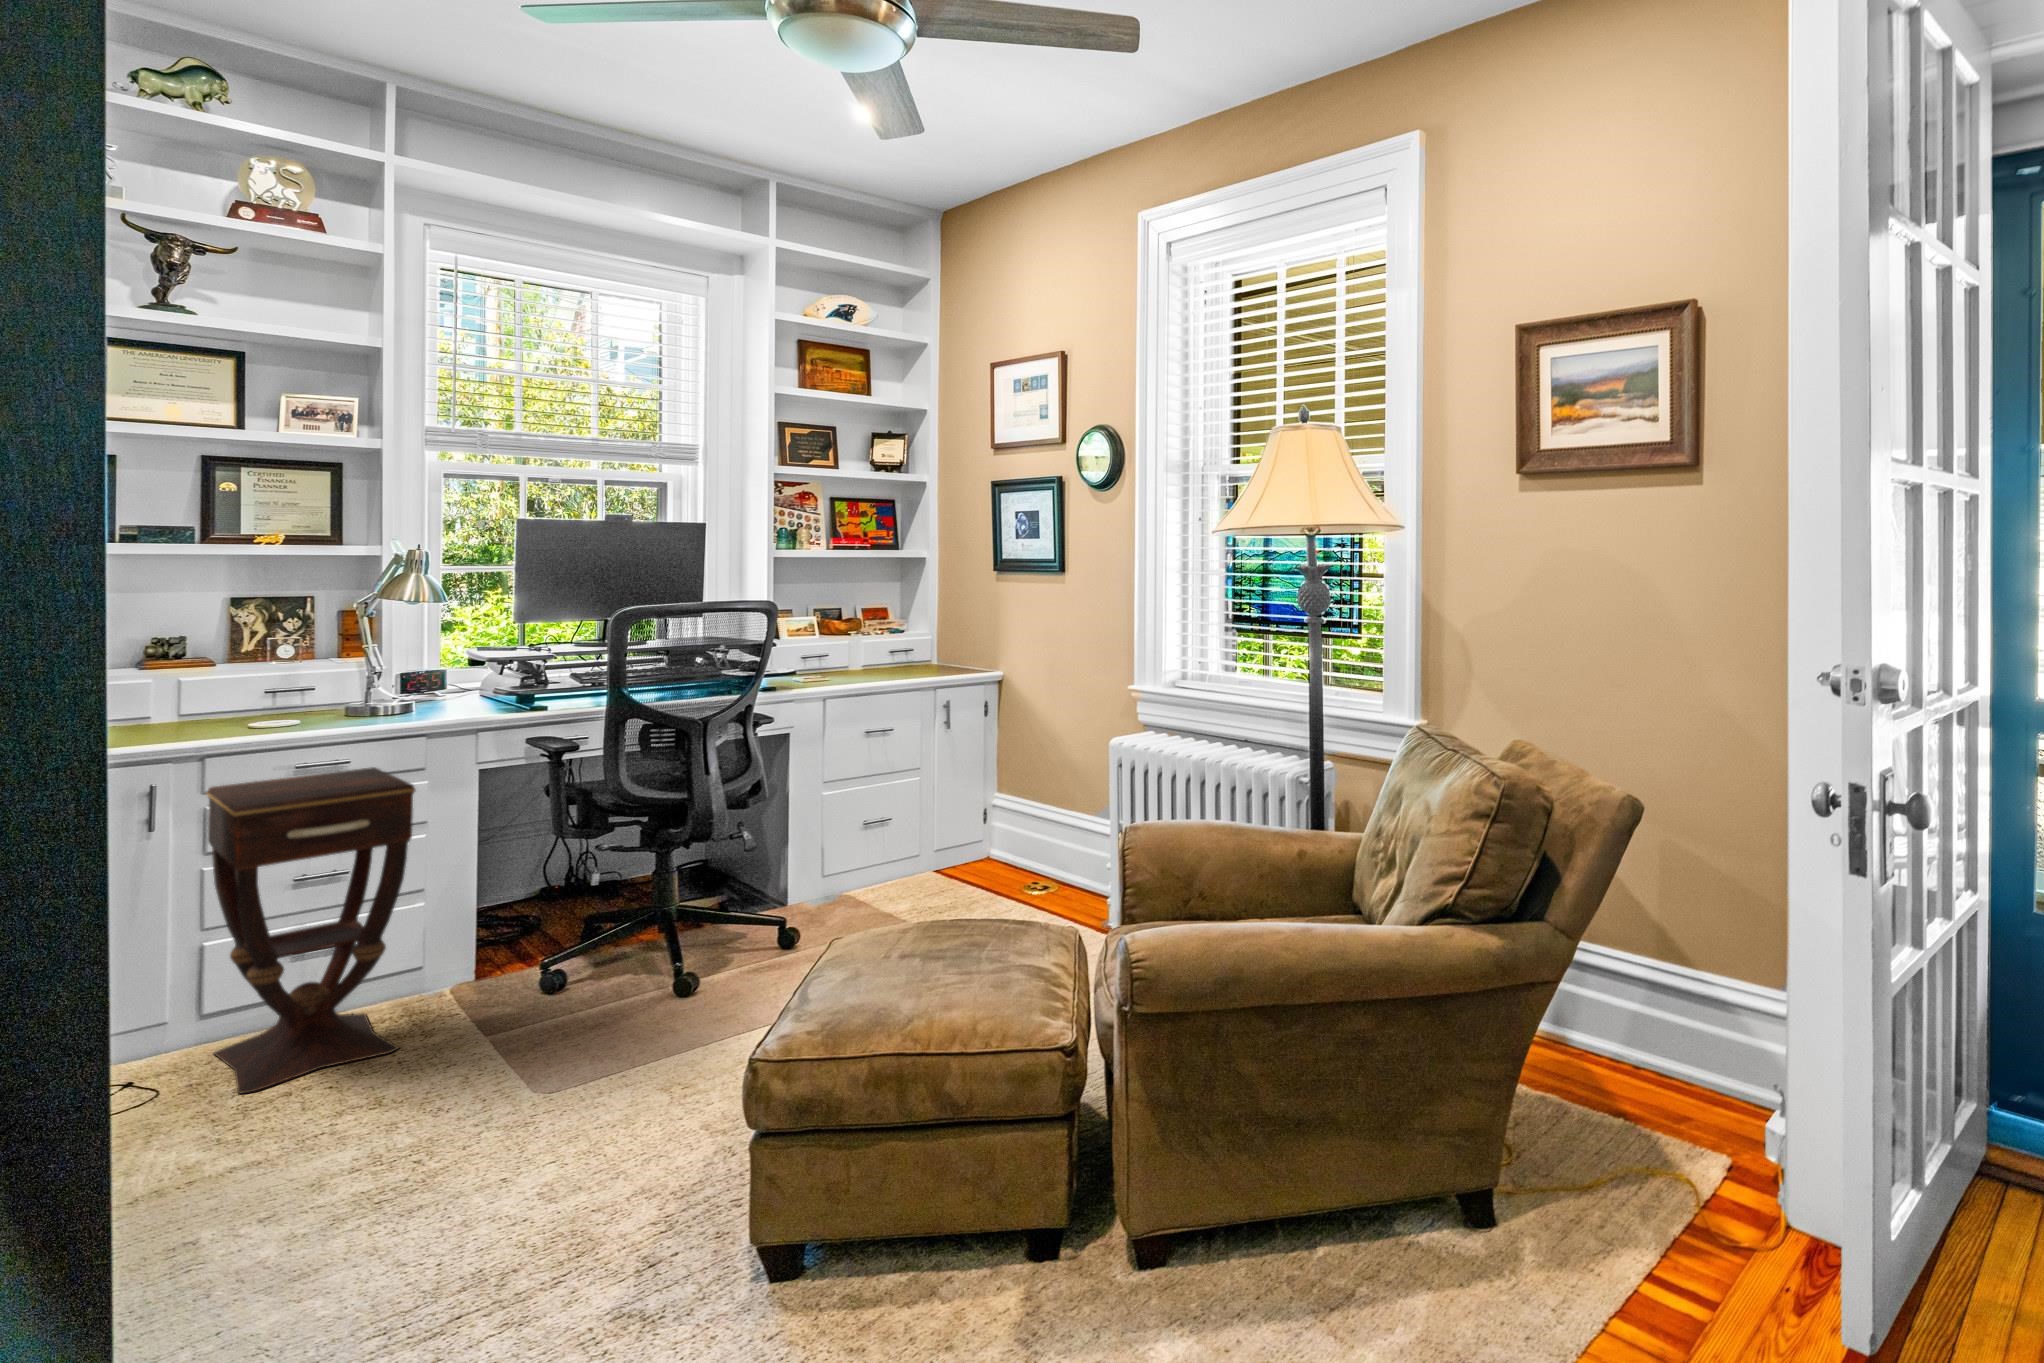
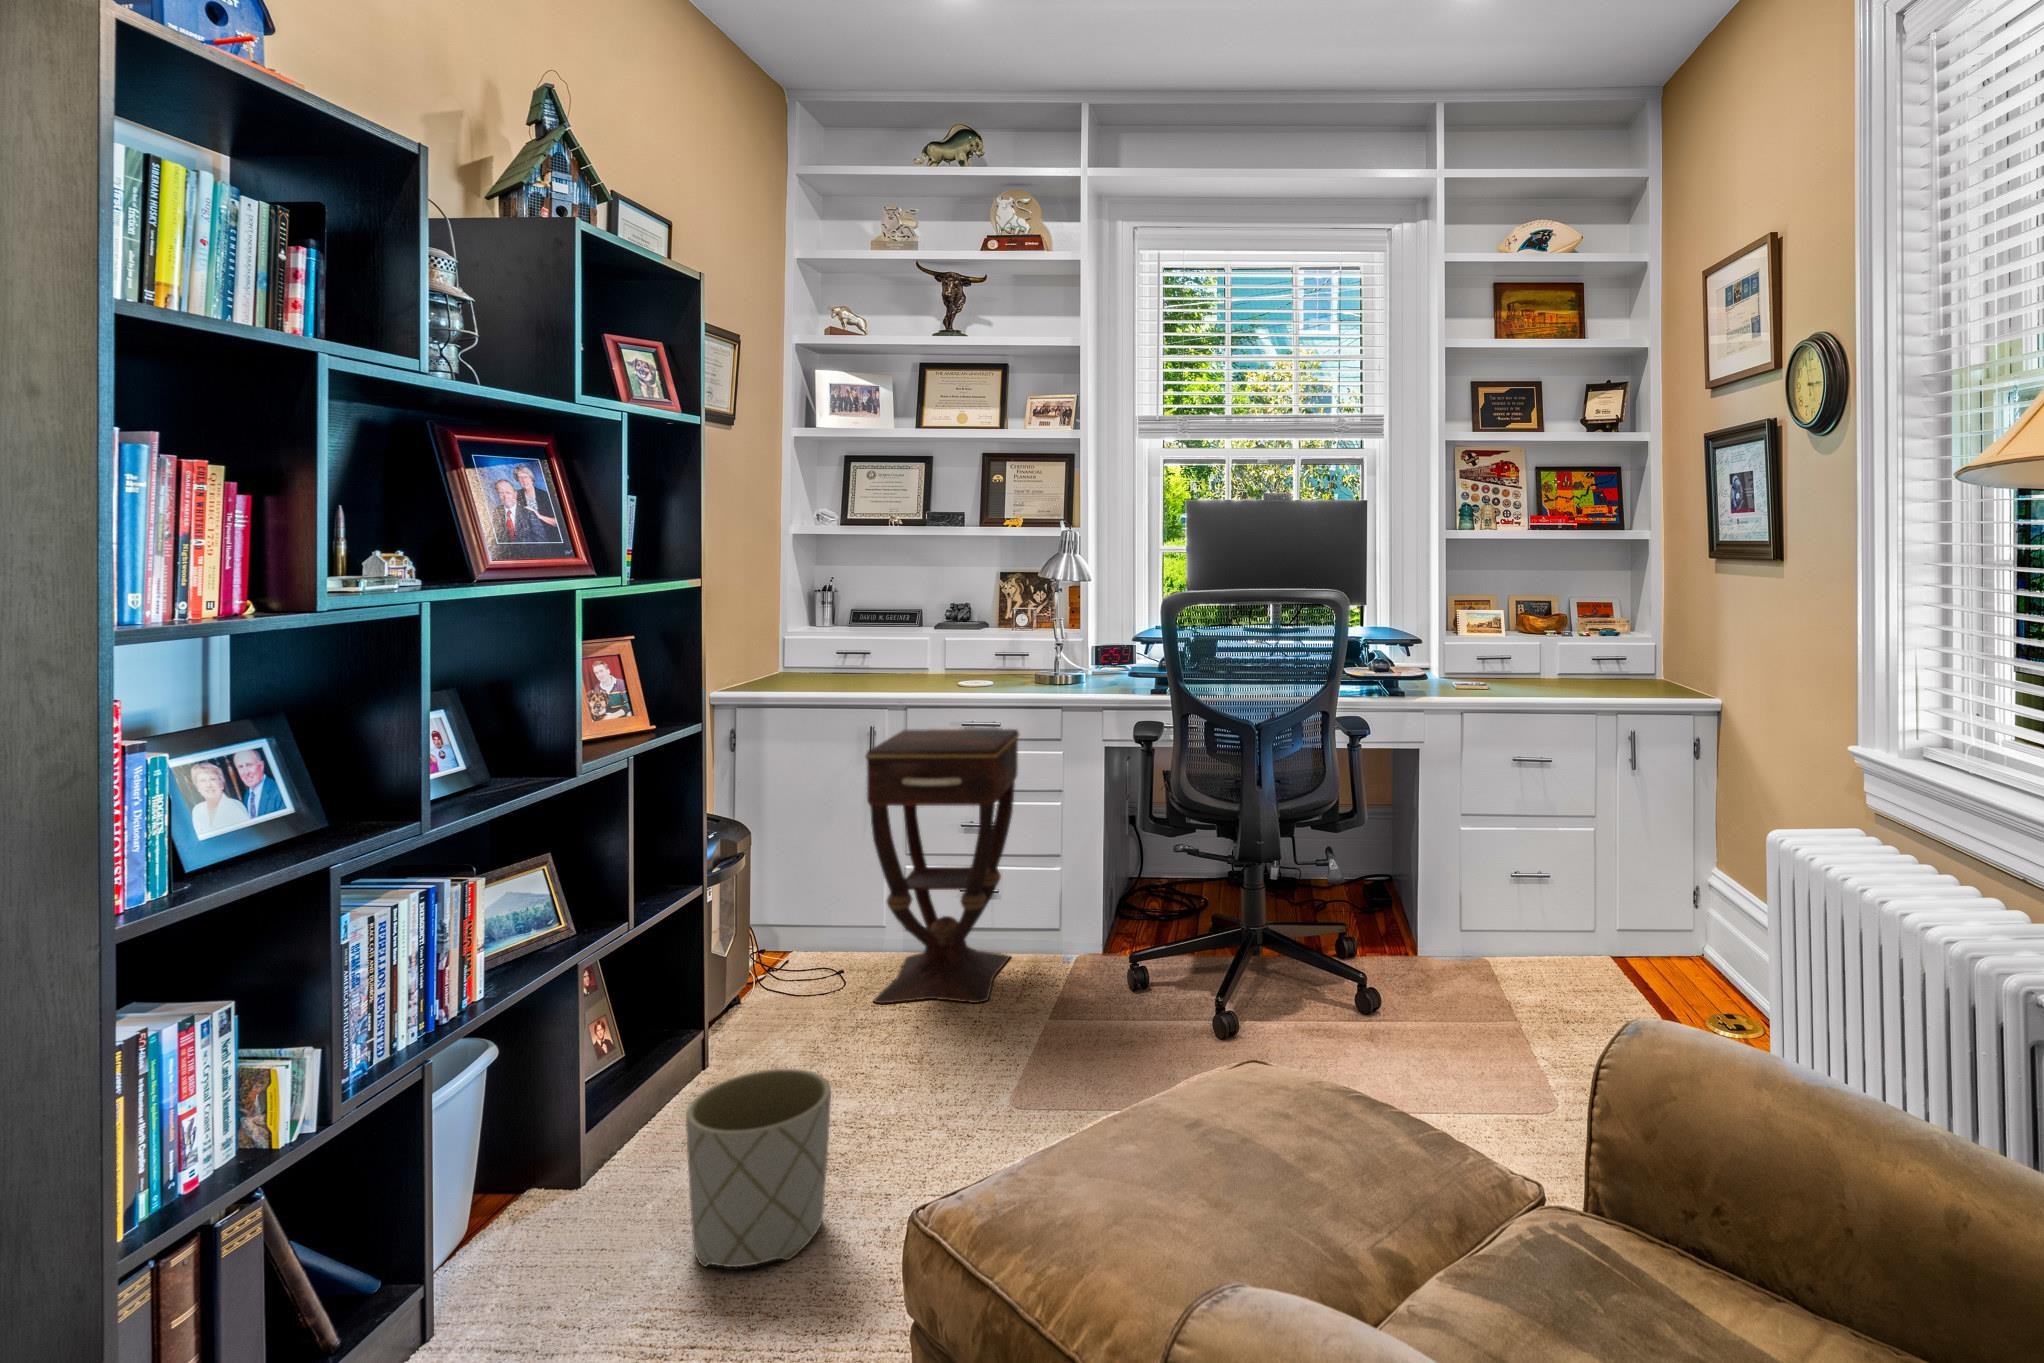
planter: none [362,1082,520,1281] -> present [686,1069,831,1267]

